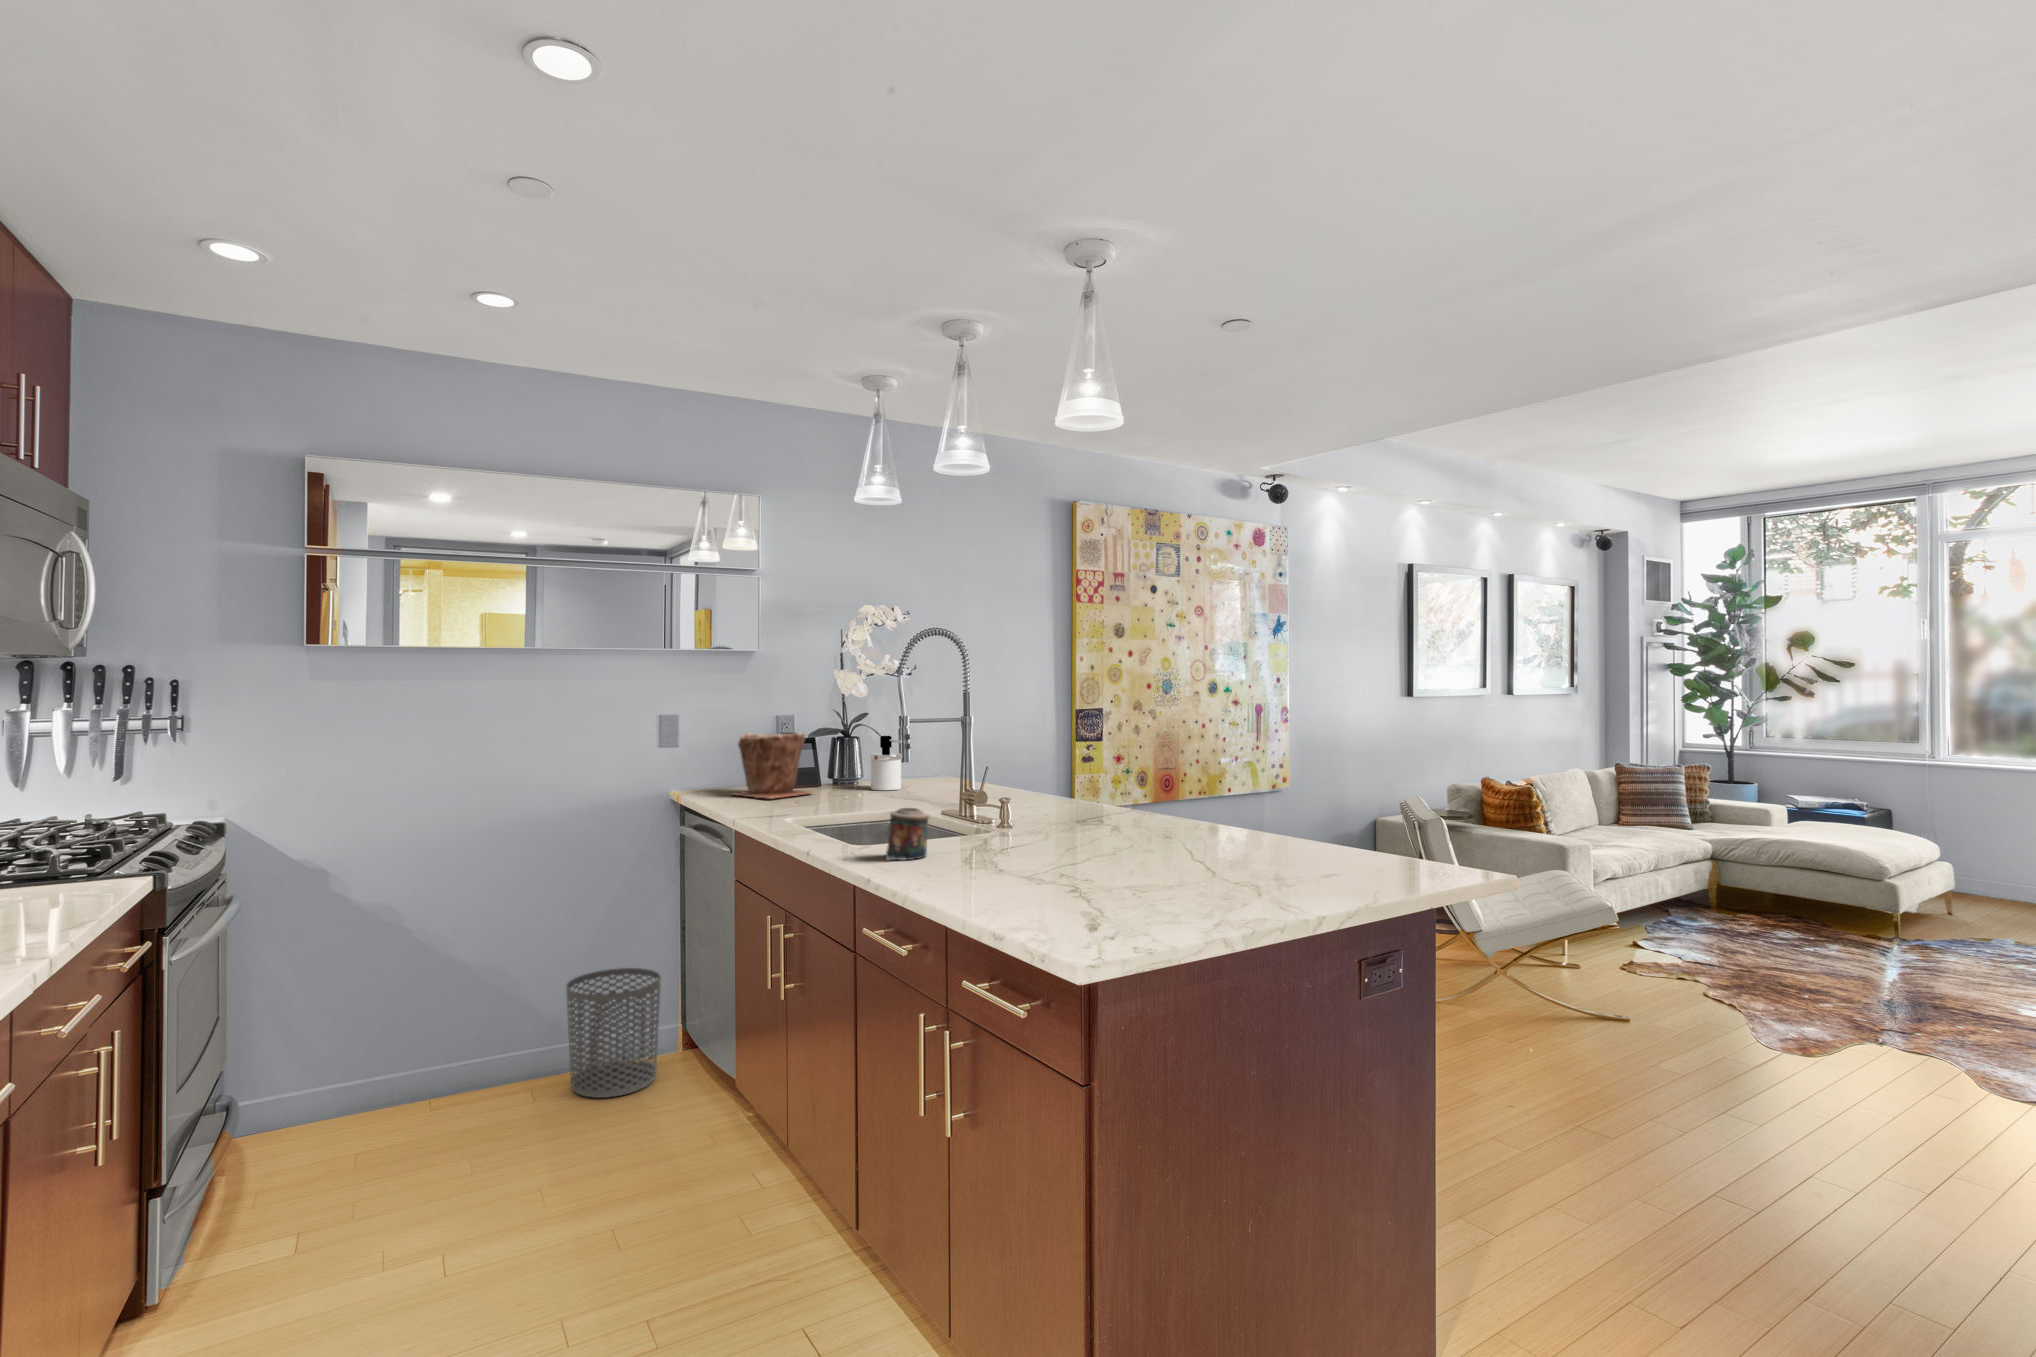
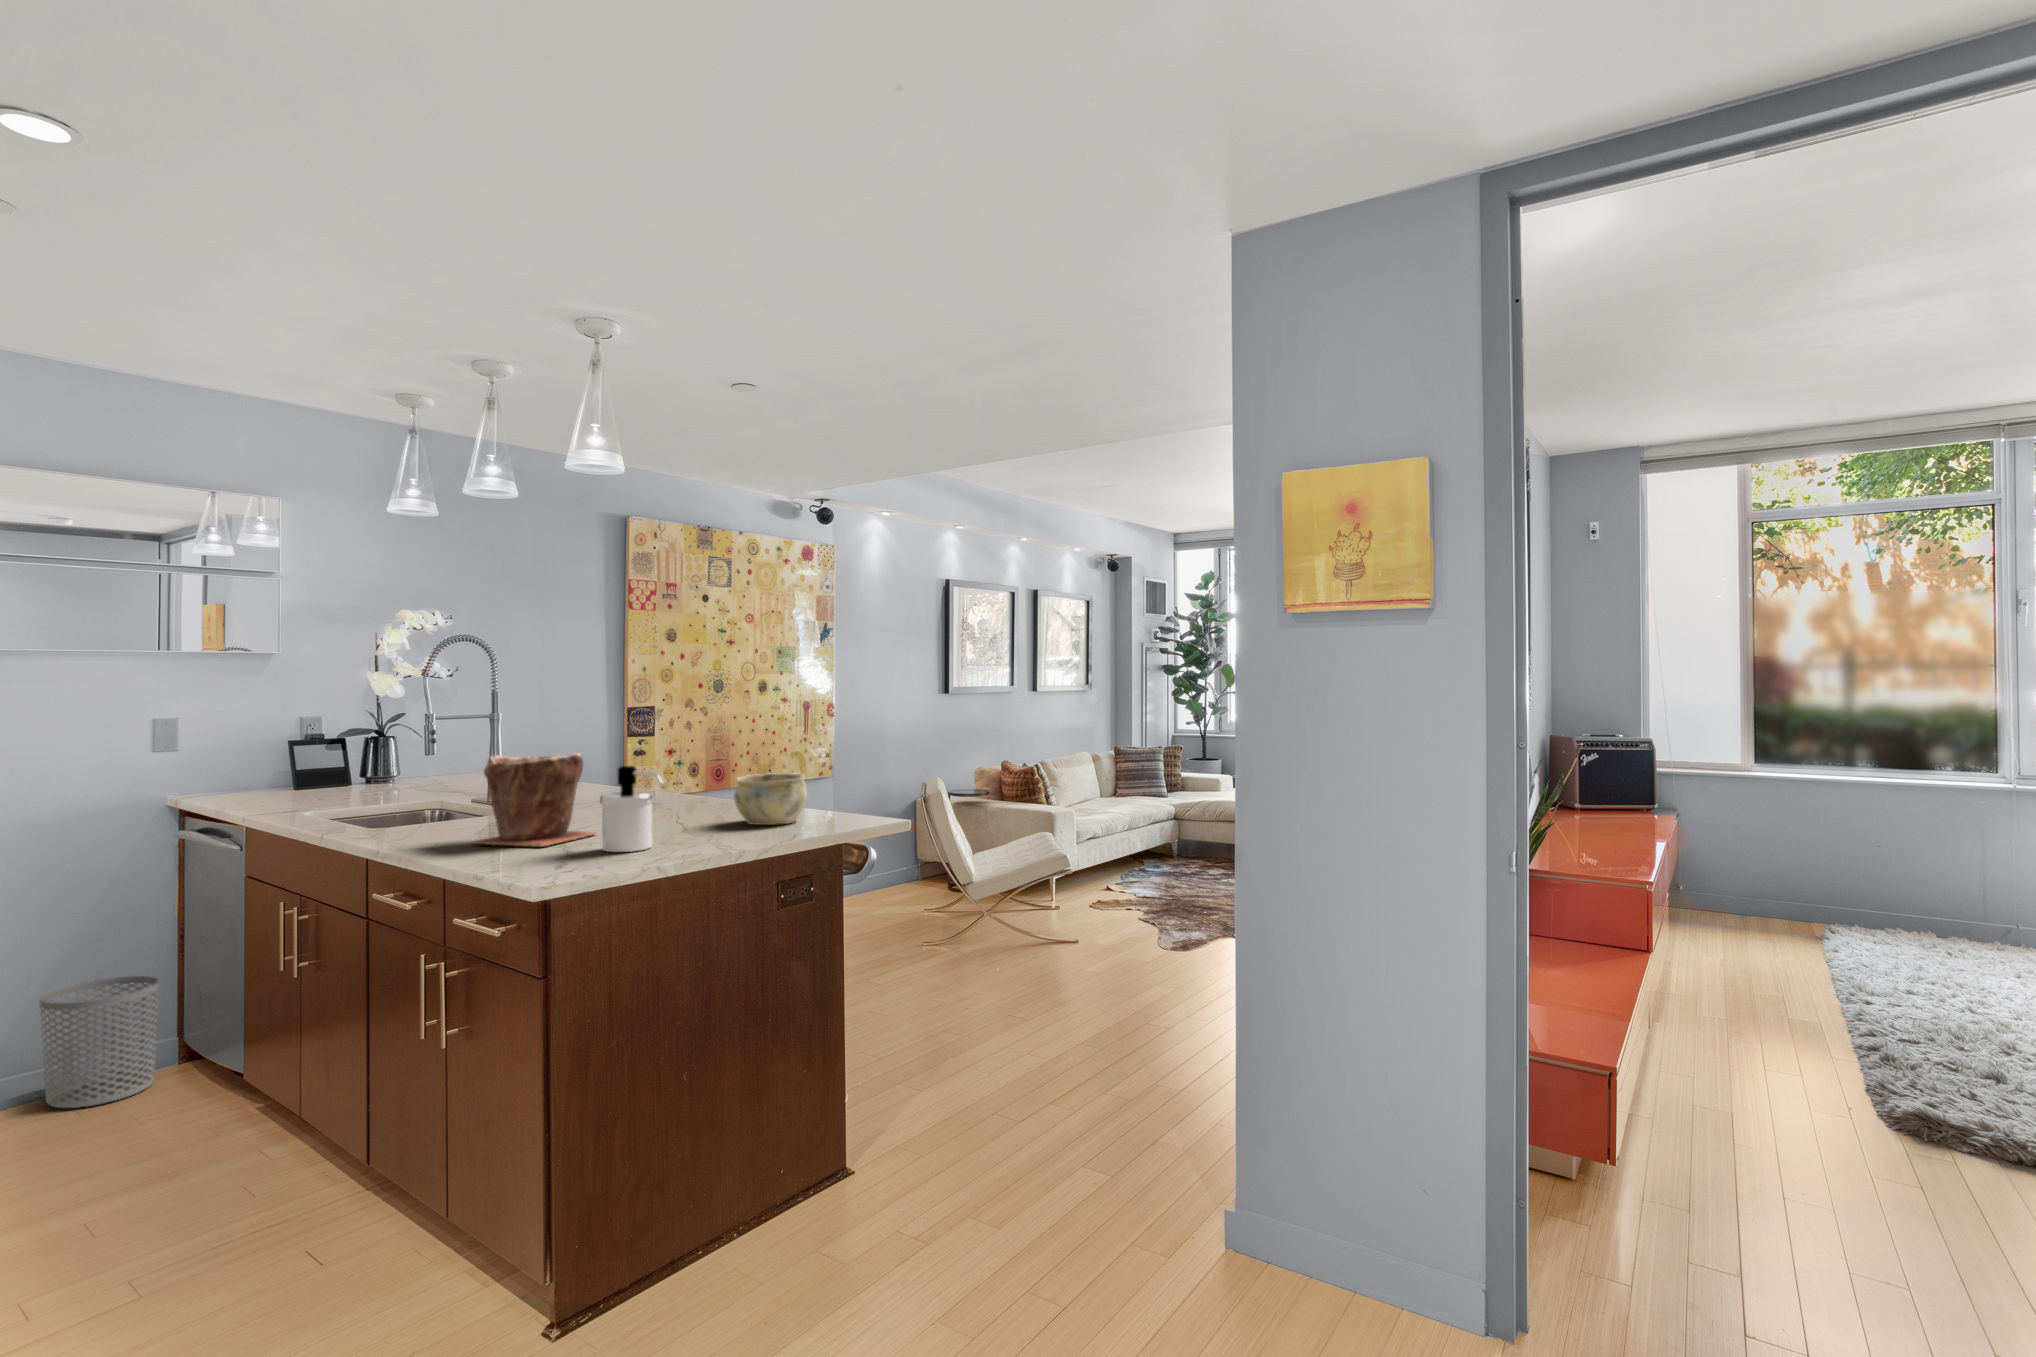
plant pot: present [732,733,812,799] -> present [474,753,595,847]
soap dispenser: present [870,736,903,790] -> present [600,766,664,852]
ceramic bowl: none [1287,805,1388,878] -> present [734,773,807,825]
candle: present [886,808,929,860] -> none [394,791,437,837]

